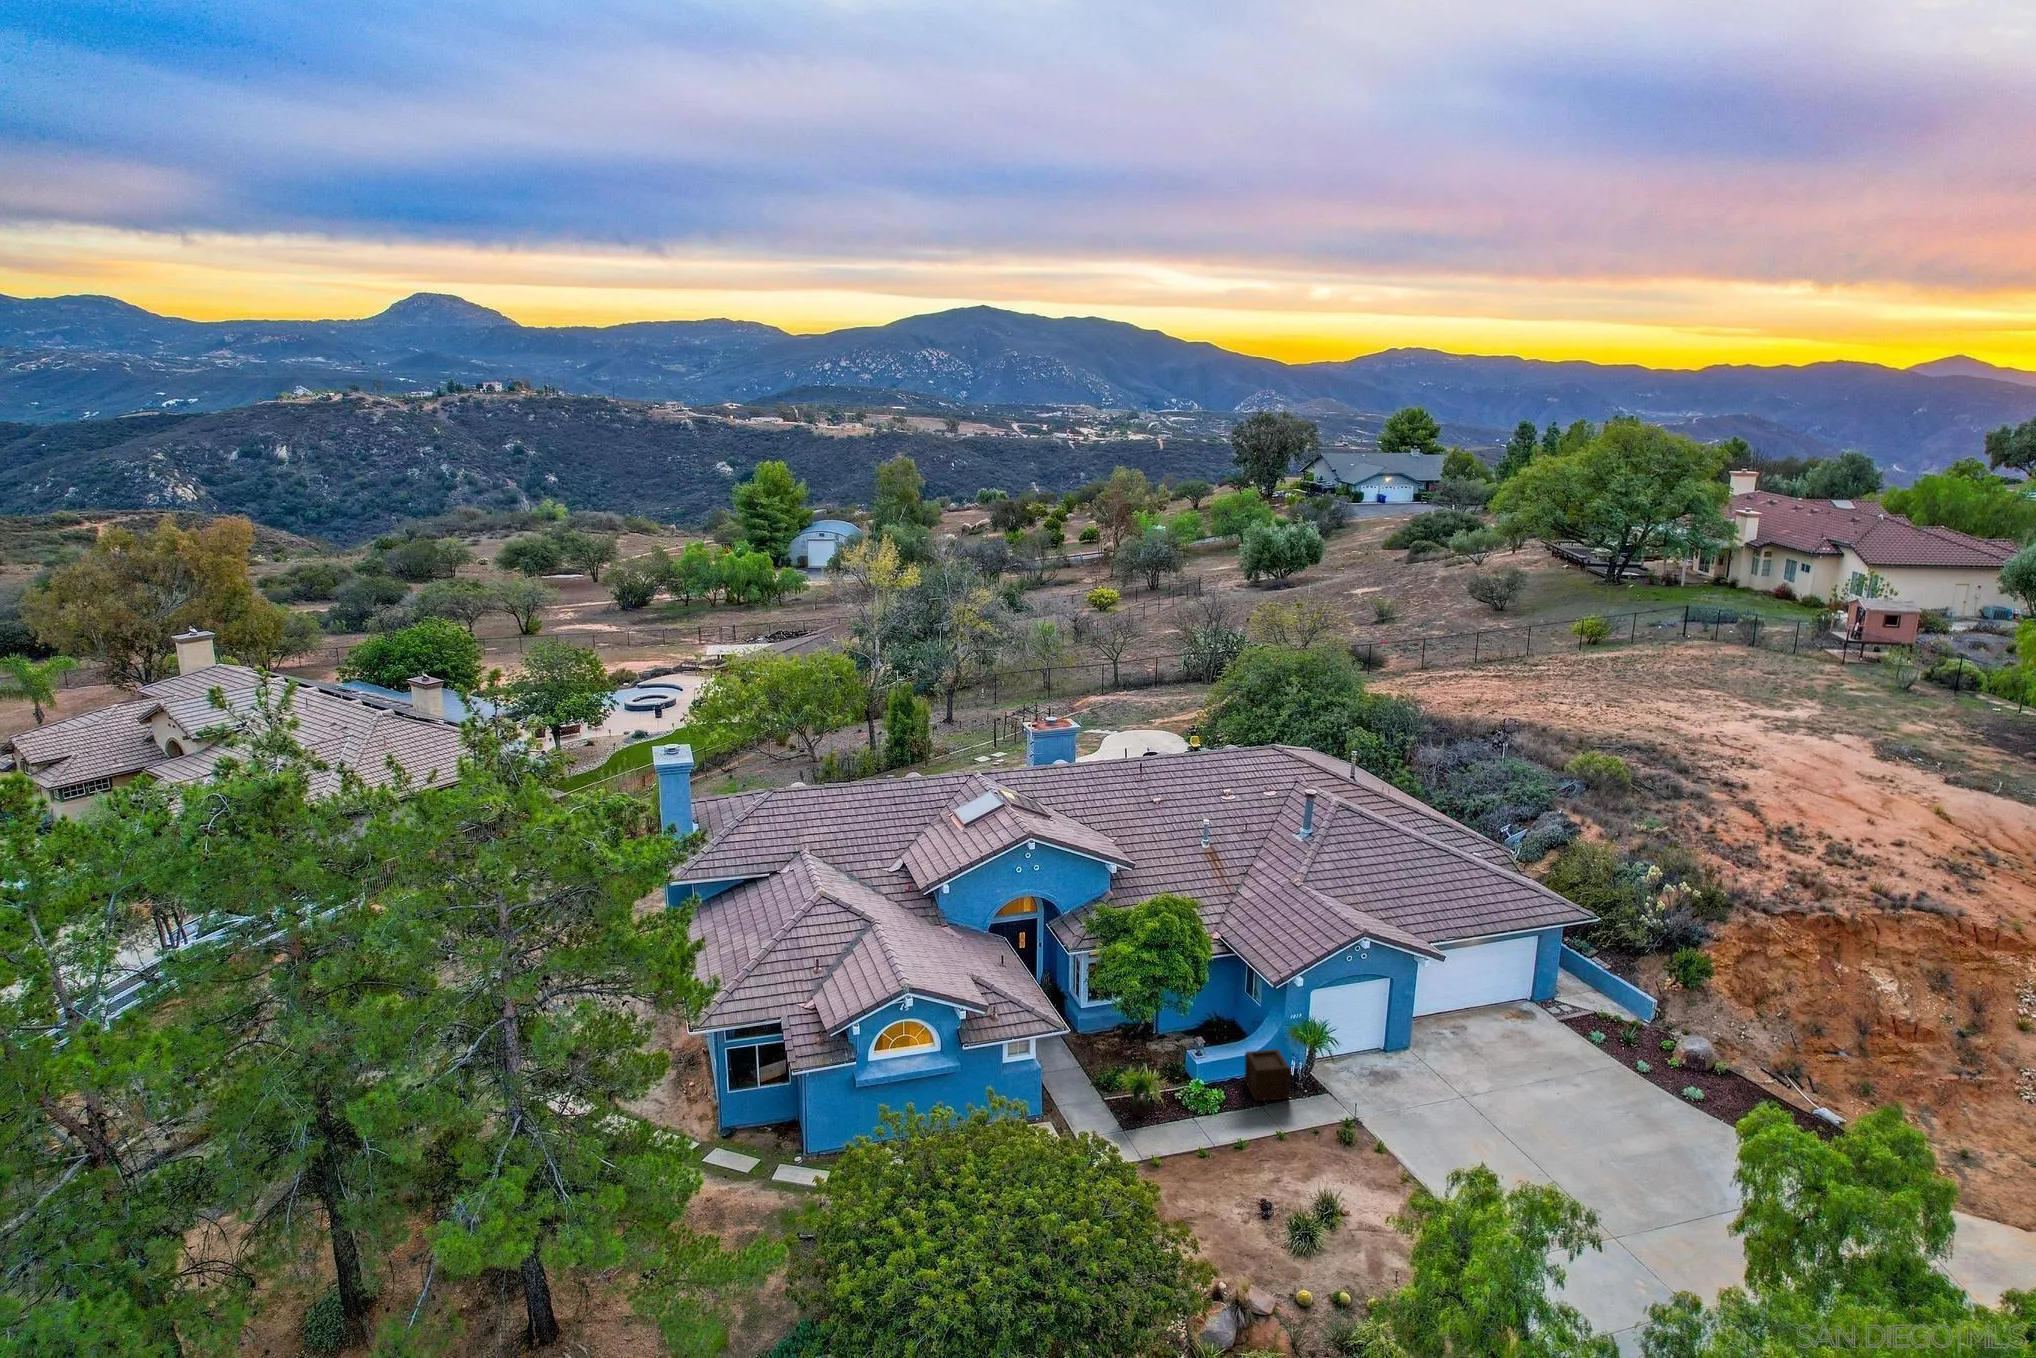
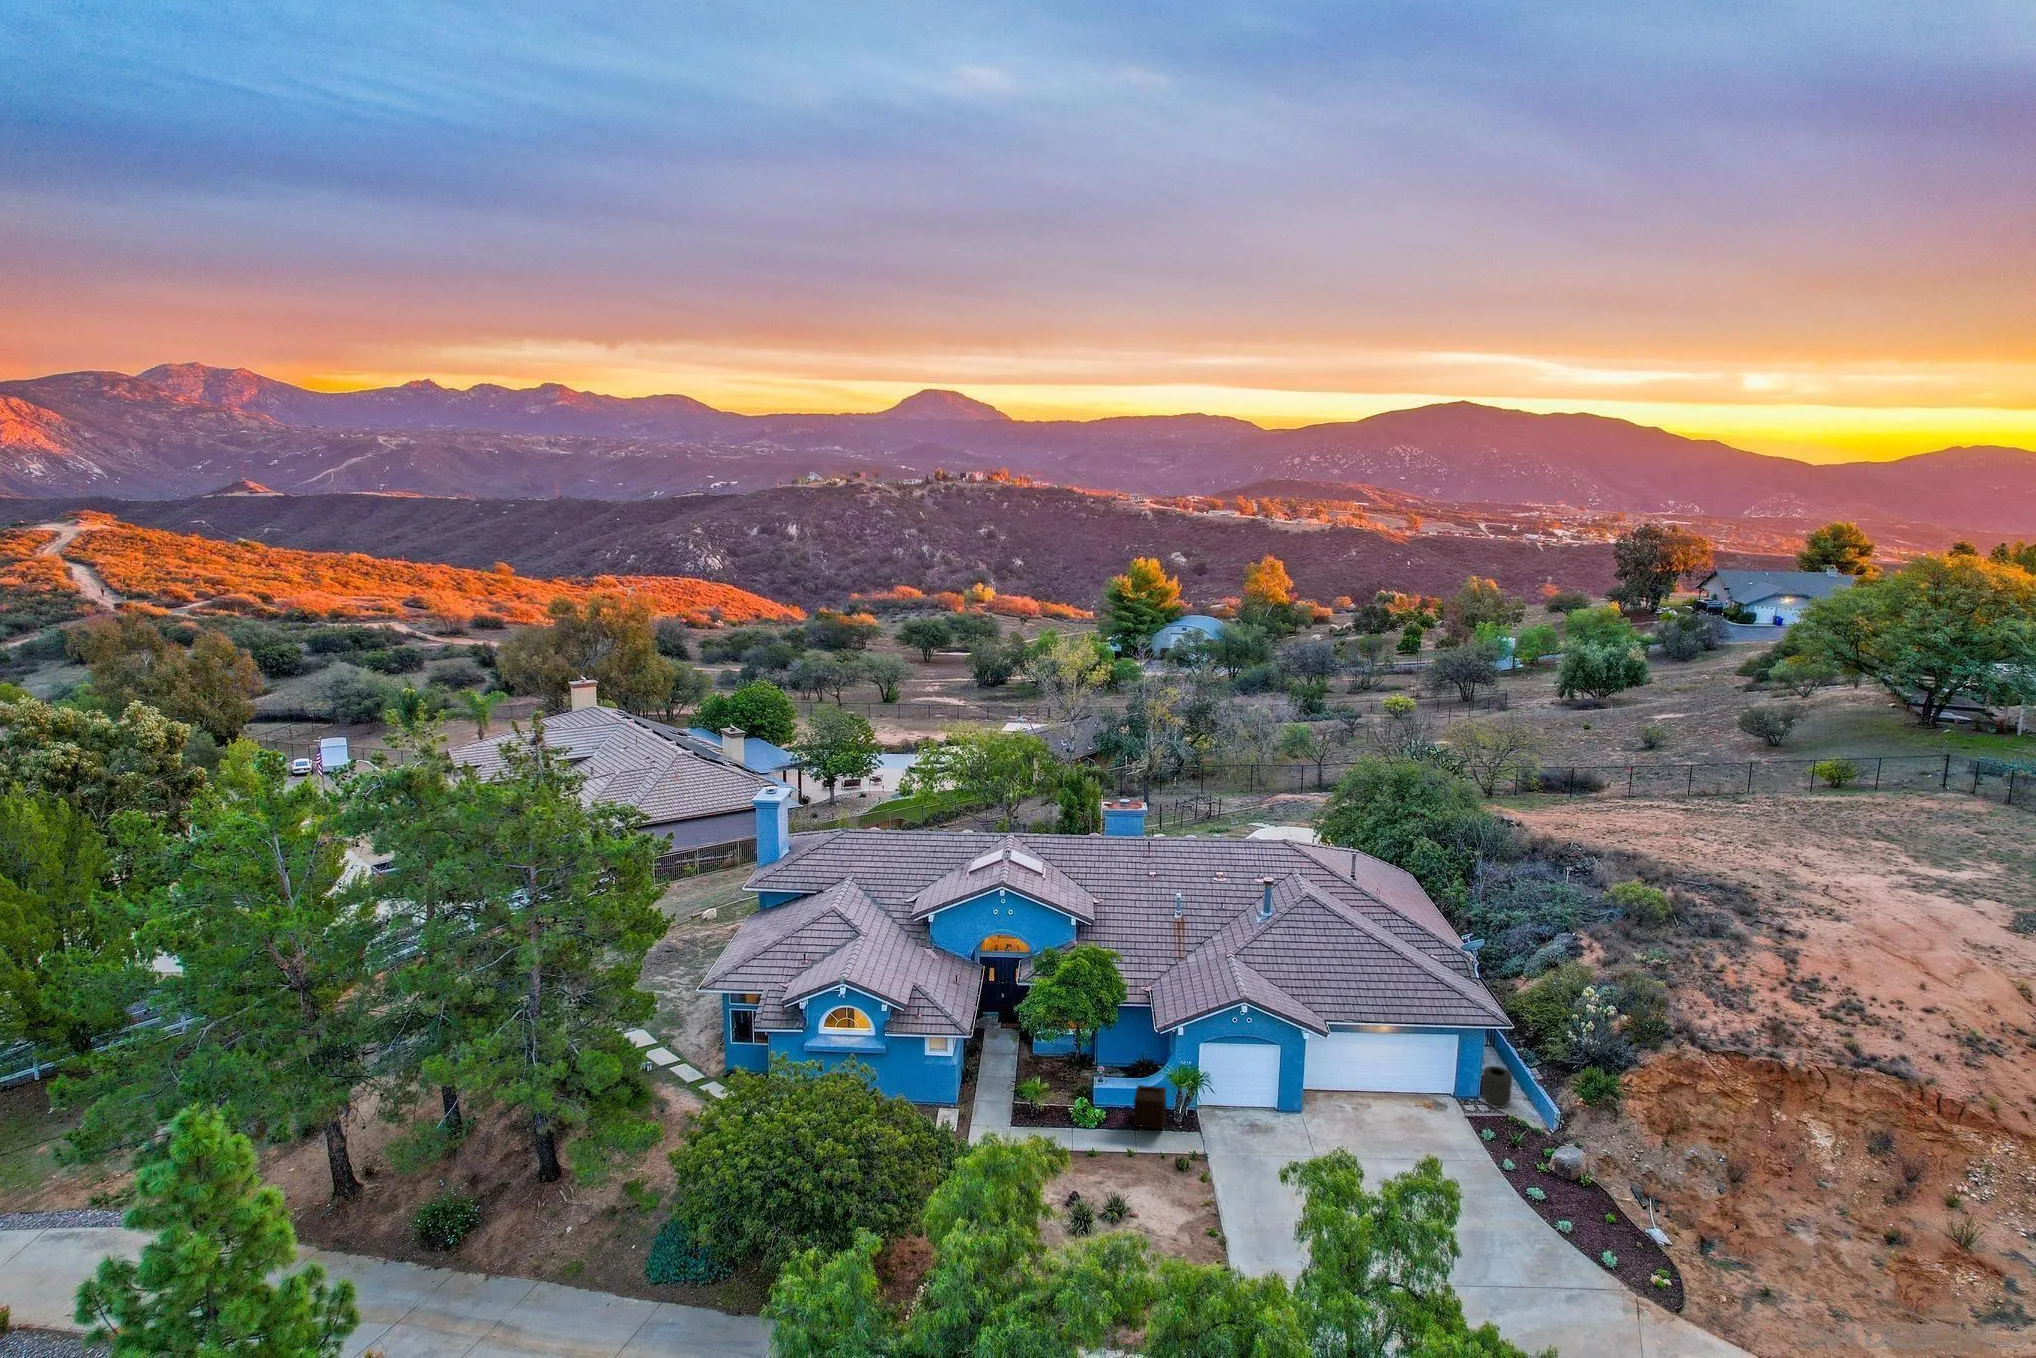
trash can: none [1556,960,1591,1004] -> present [1482,1066,1512,1108]
potted tree: present [1128,1079,1151,1117] -> none [1020,1083,1044,1119]

